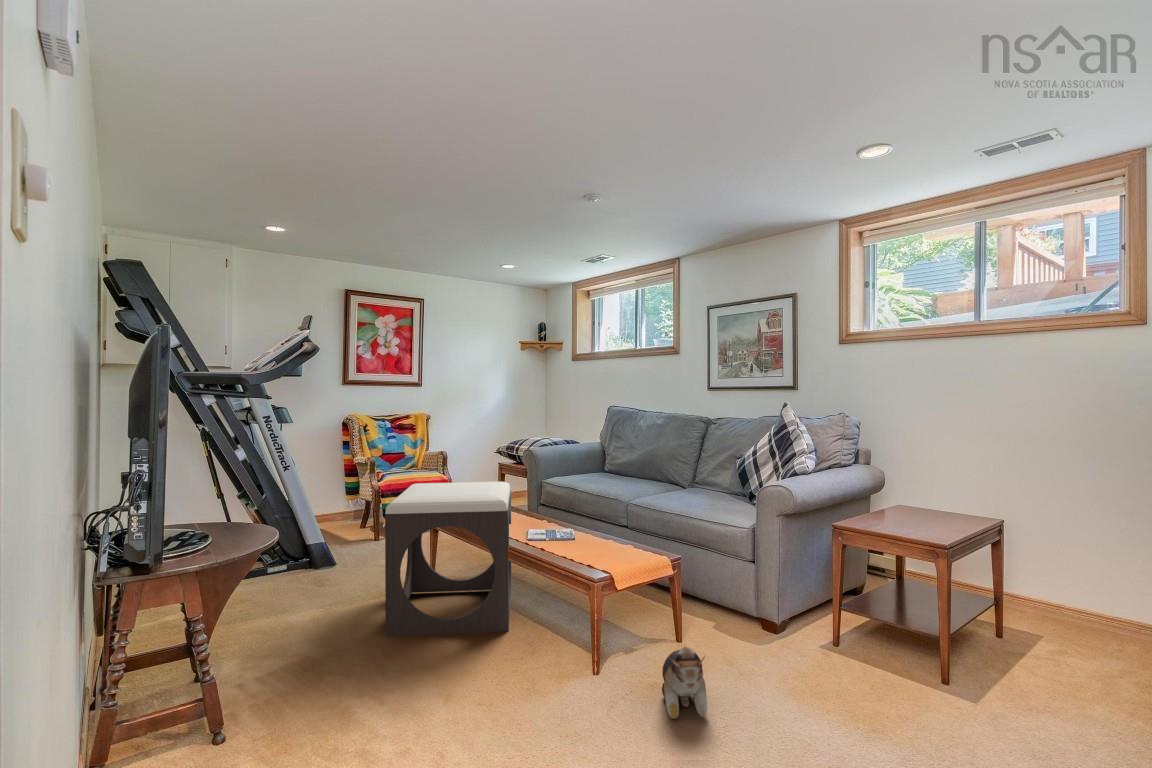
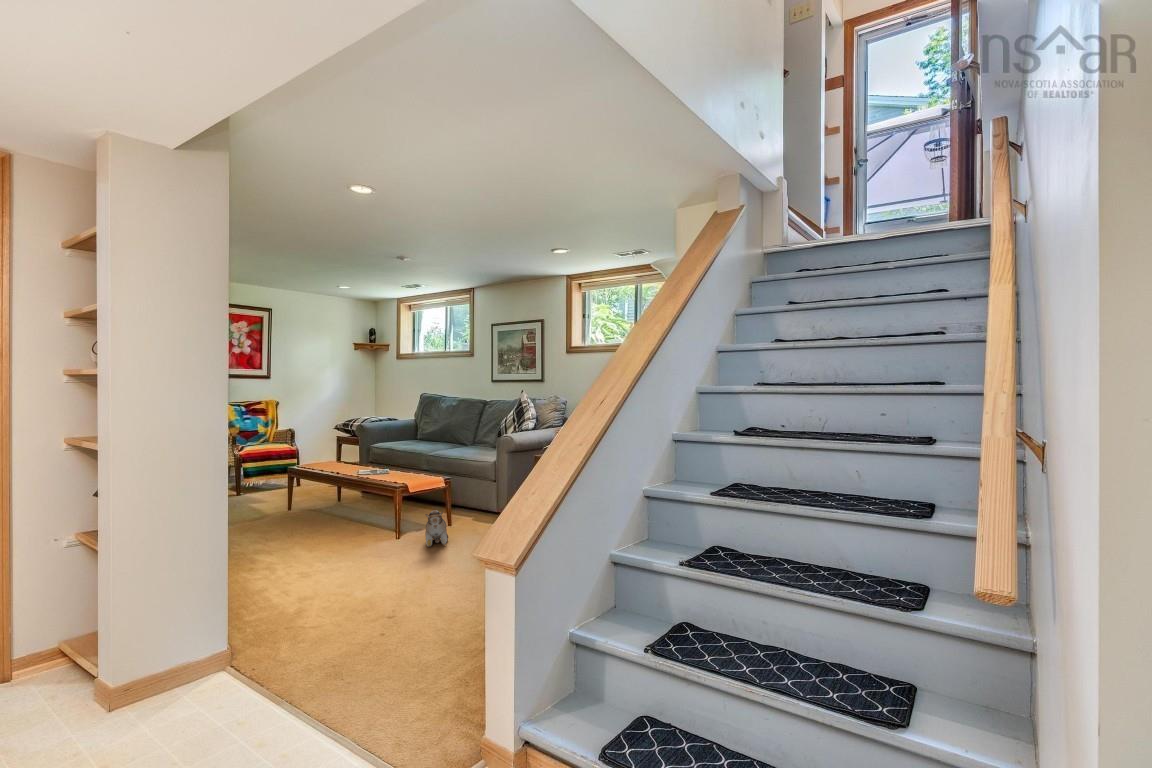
footstool: present [385,482,512,636] -> none [260,442,345,535]

